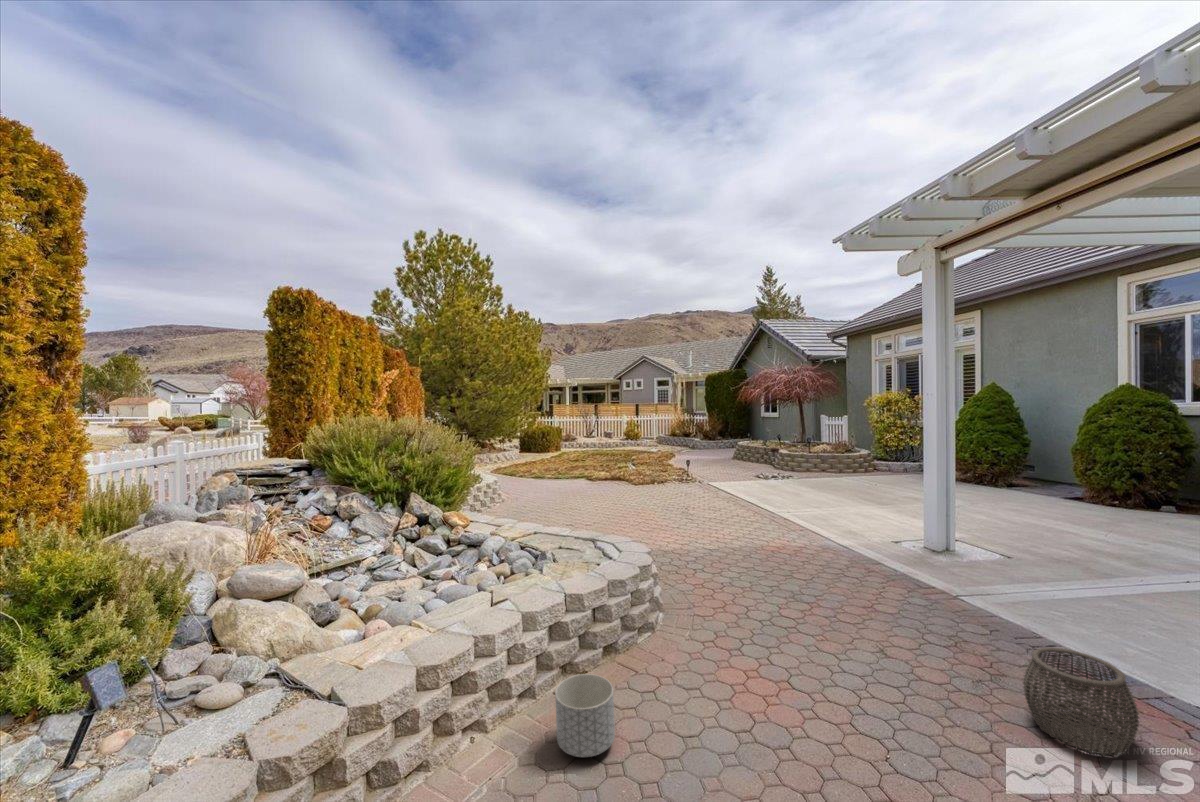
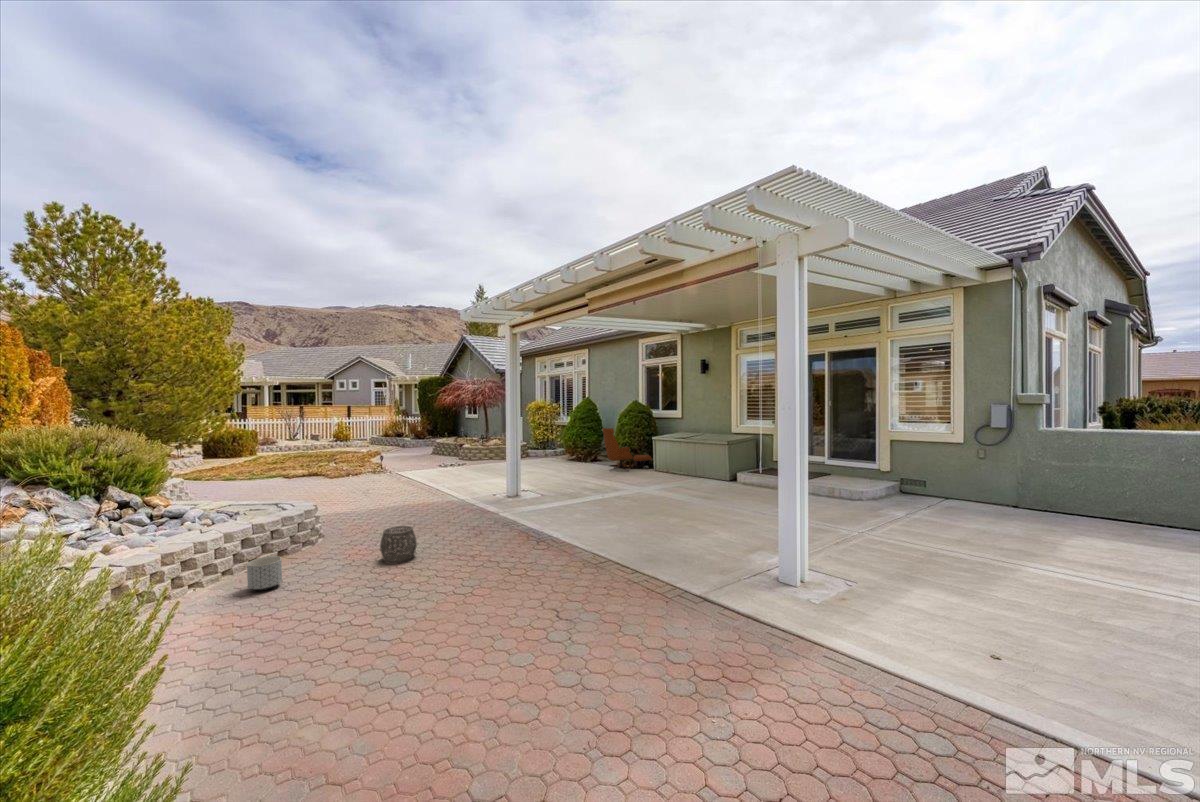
lounge chair: none [1056,433,1173,515] -> present [602,428,652,469]
woven basket: present [1023,648,1139,756] -> present [380,526,417,562]

